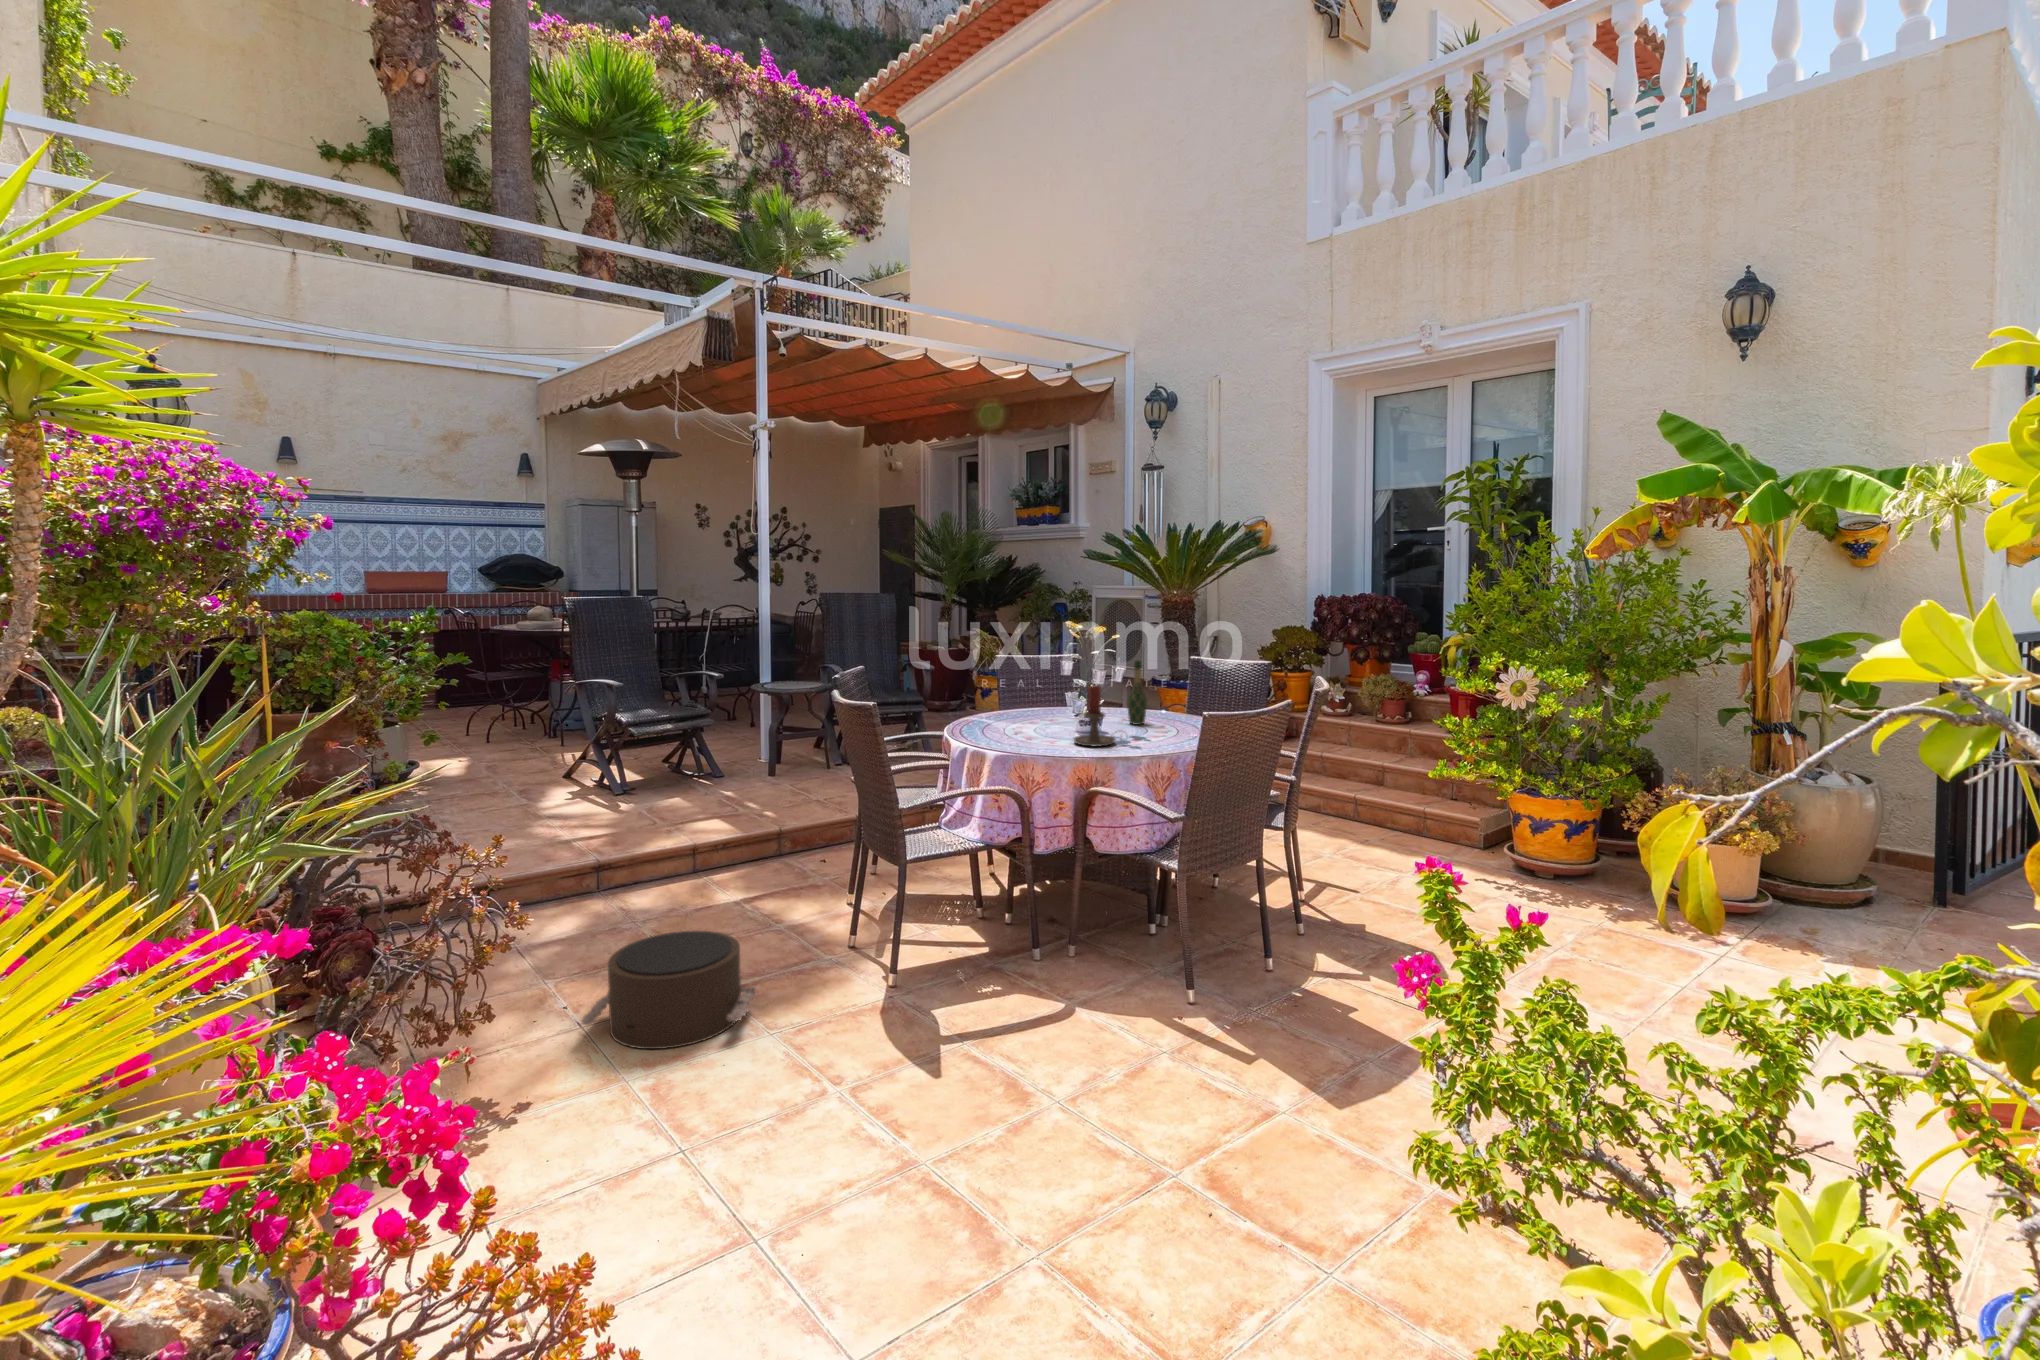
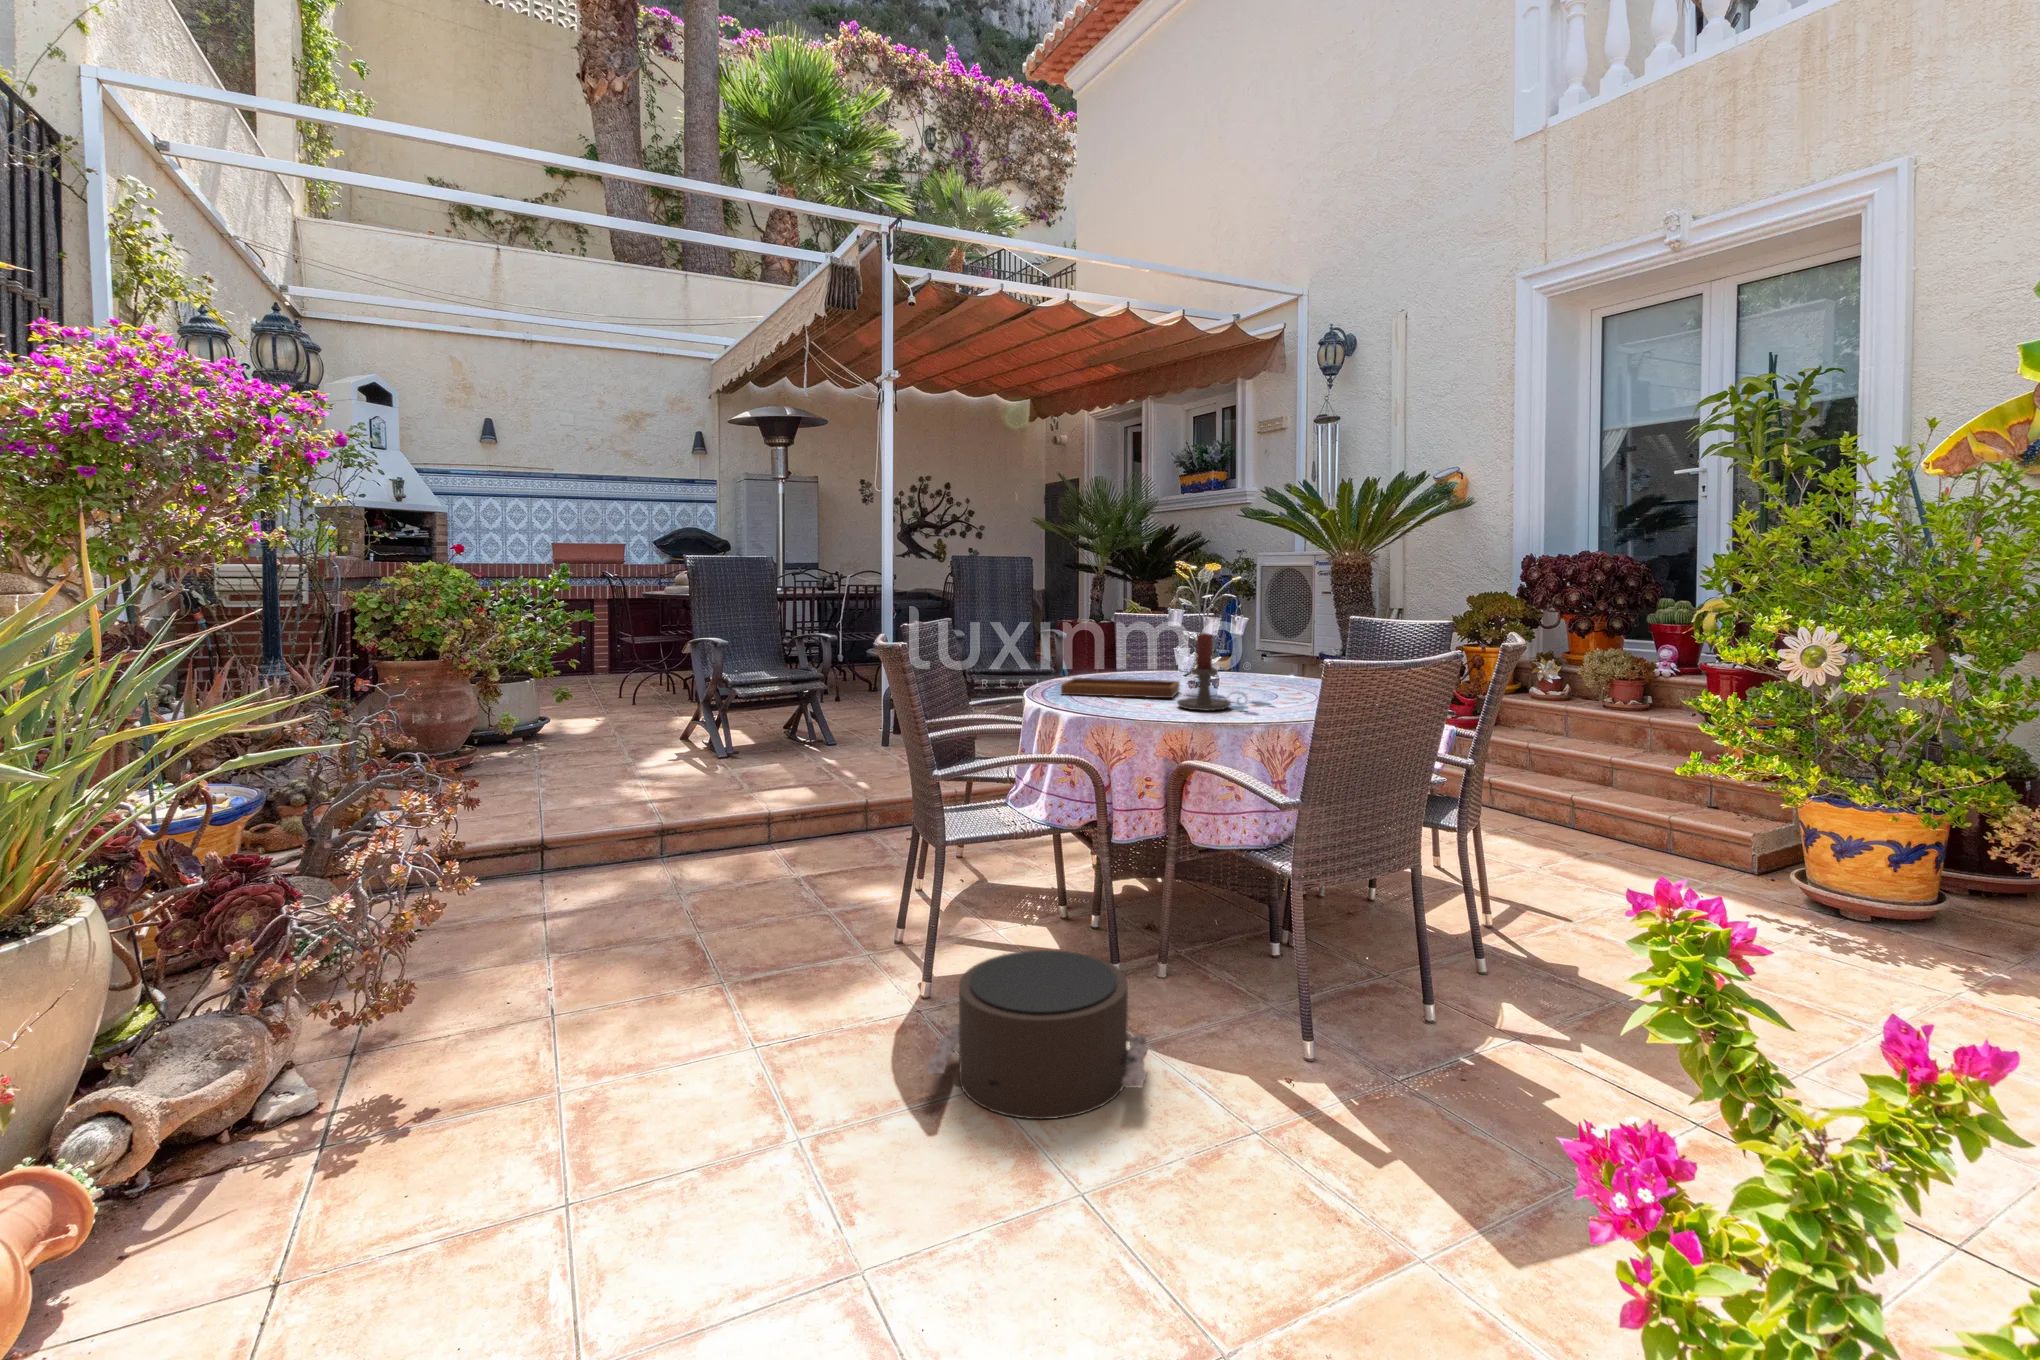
wine bottle: present [1127,661,1147,725] -> none [1258,611,1284,691]
tray: none [975,699,1067,735] -> present [1061,655,1180,698]
pouf: present [581,931,756,1049] -> present [928,950,1148,1119]

